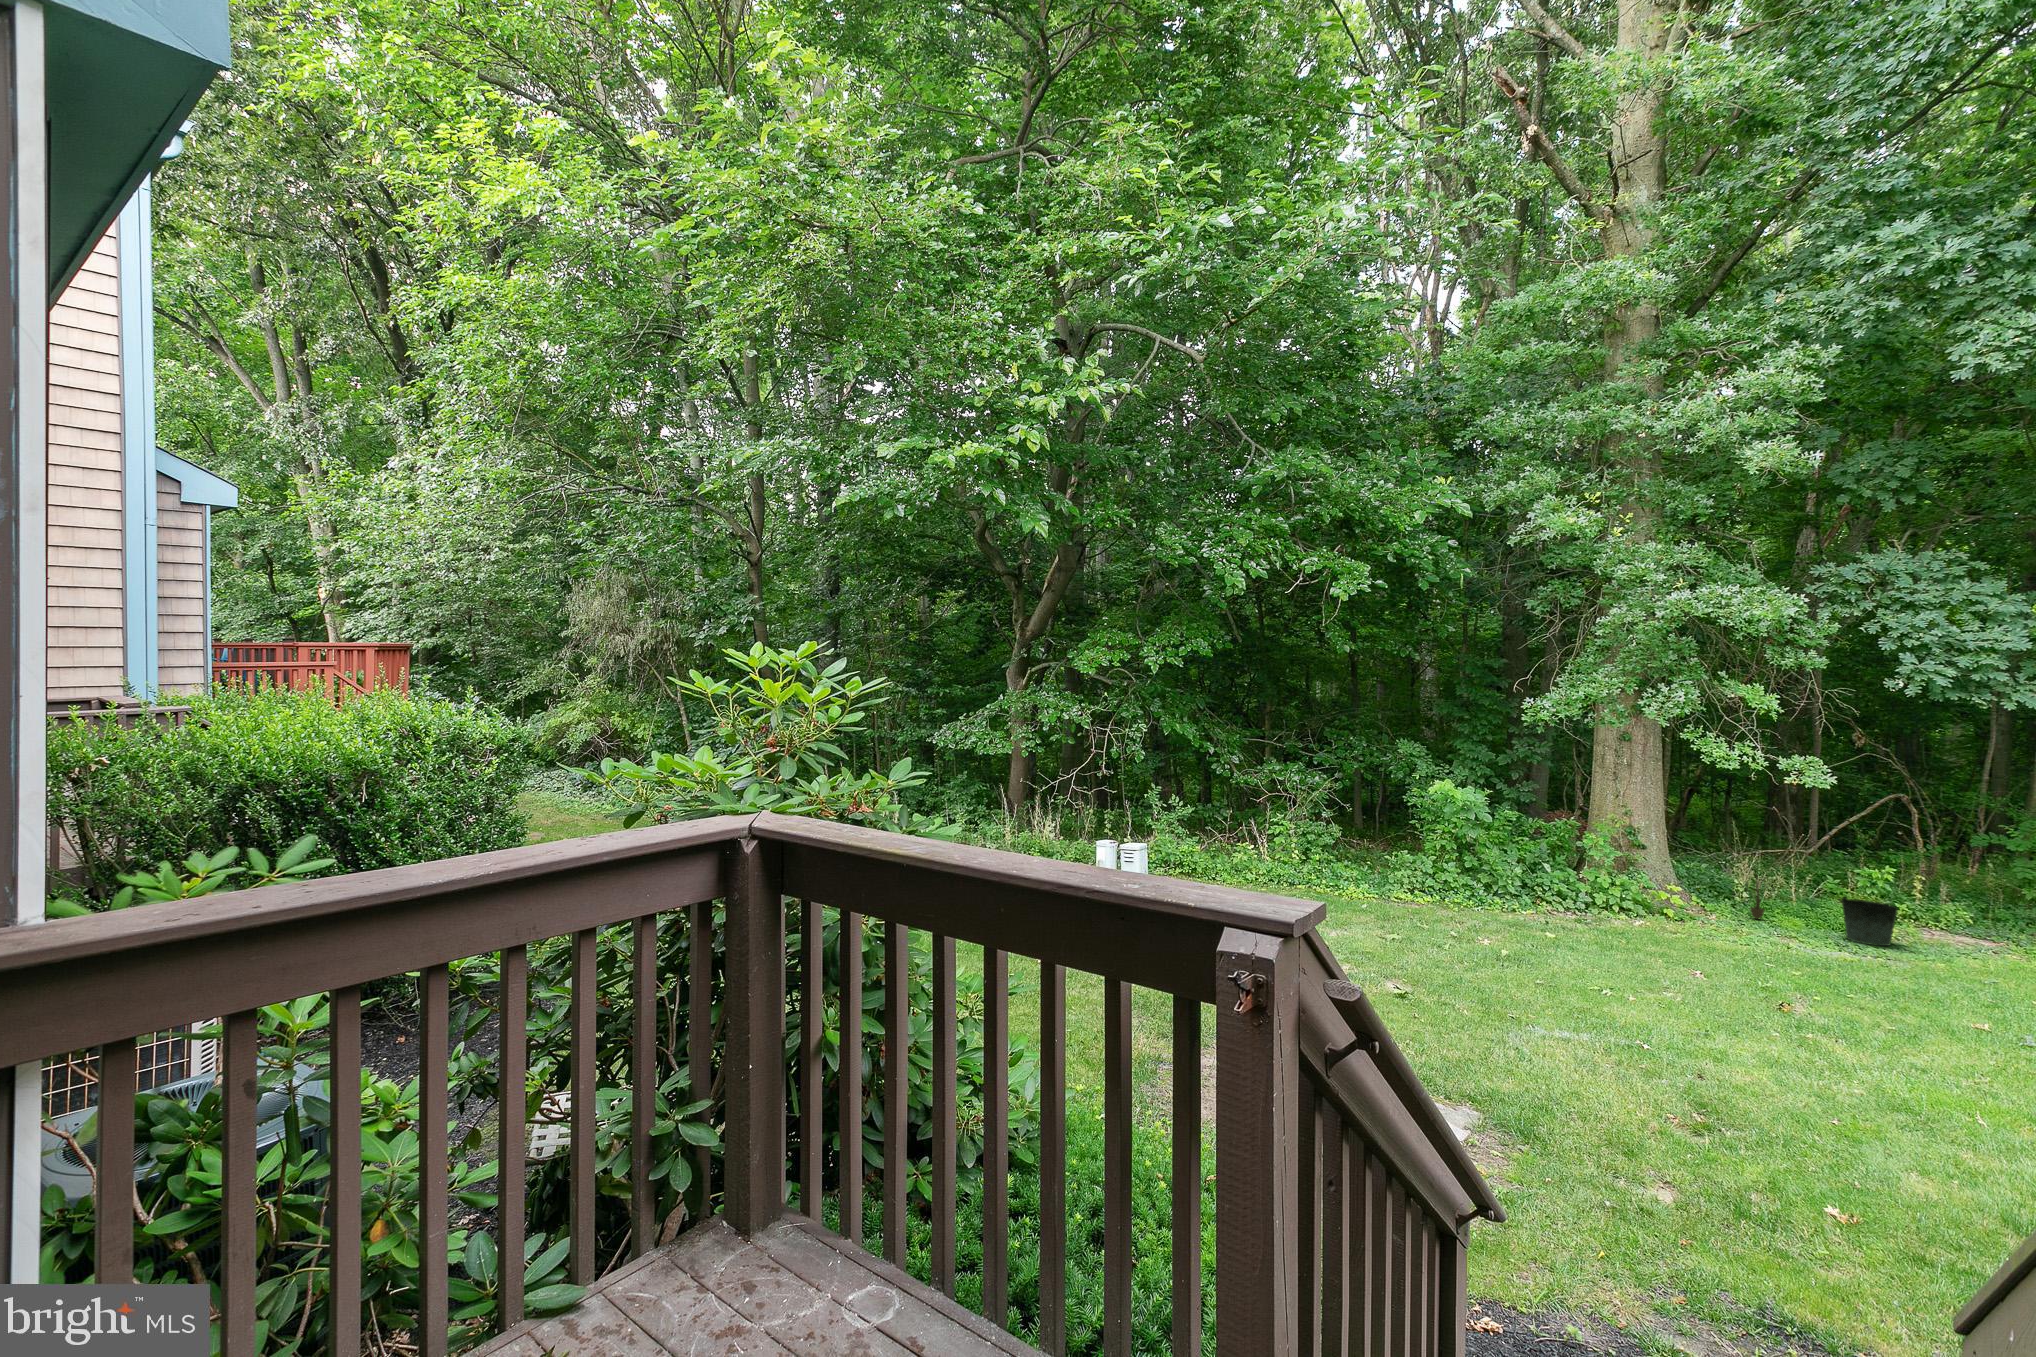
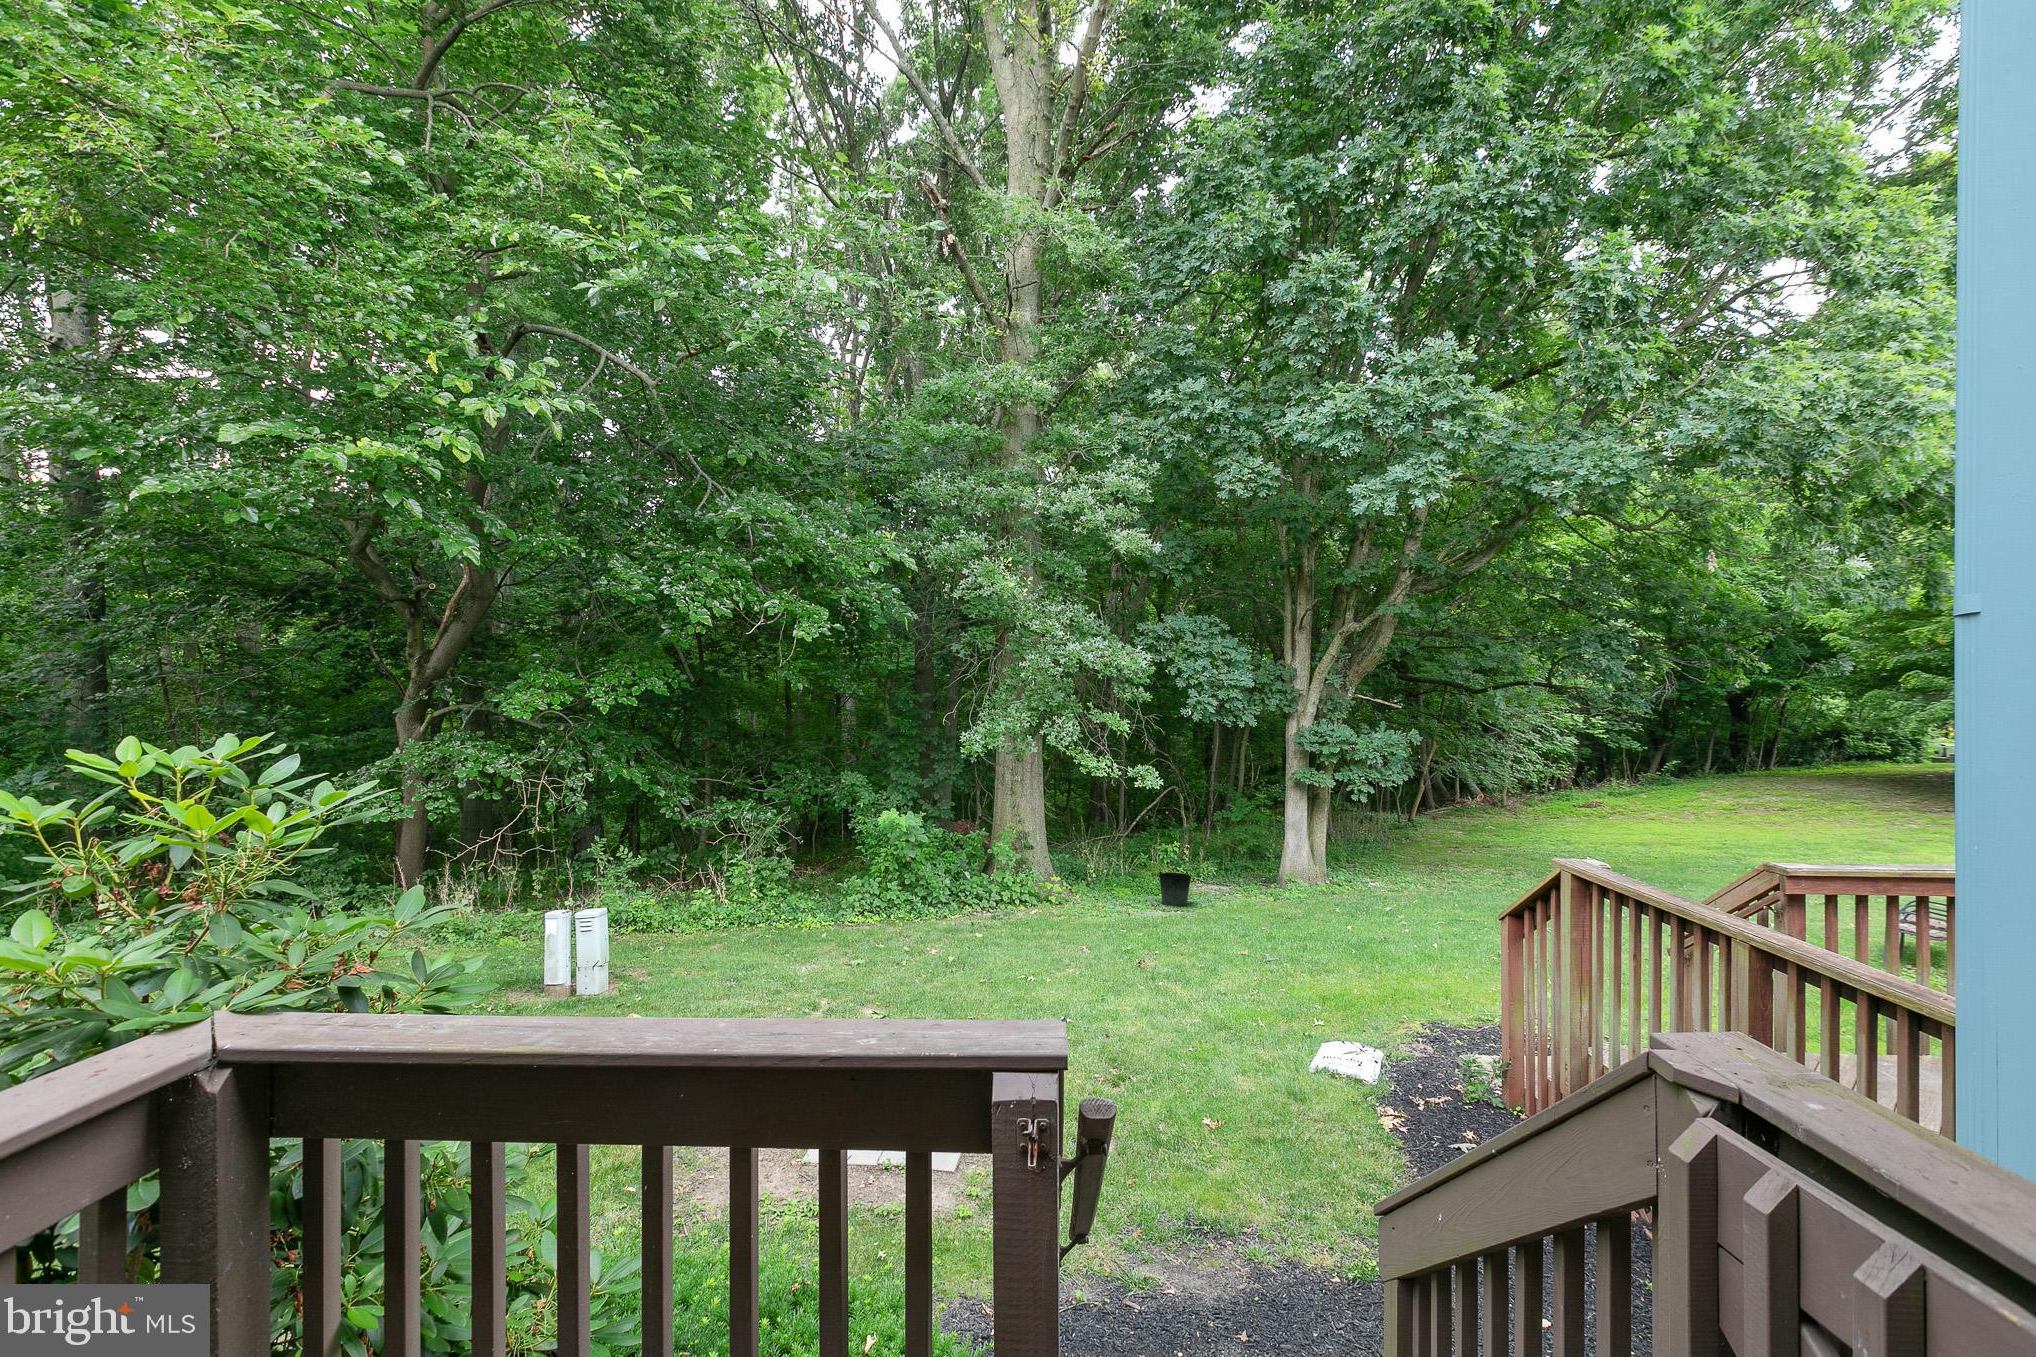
decorative plant: present [1735,875,1773,919] -> none [1094,861,1119,897]

